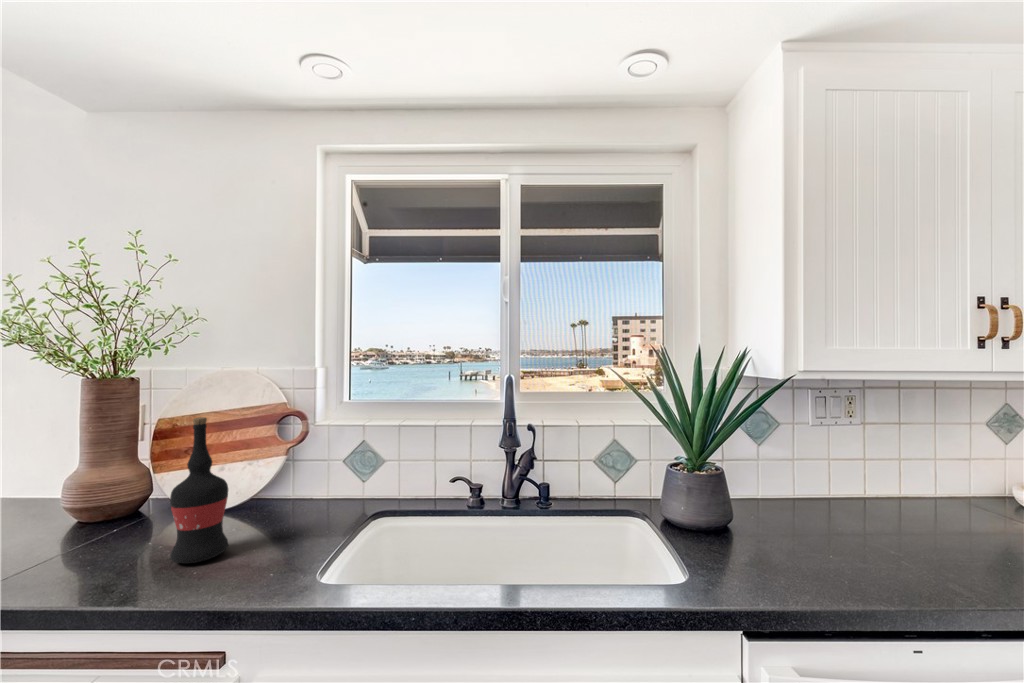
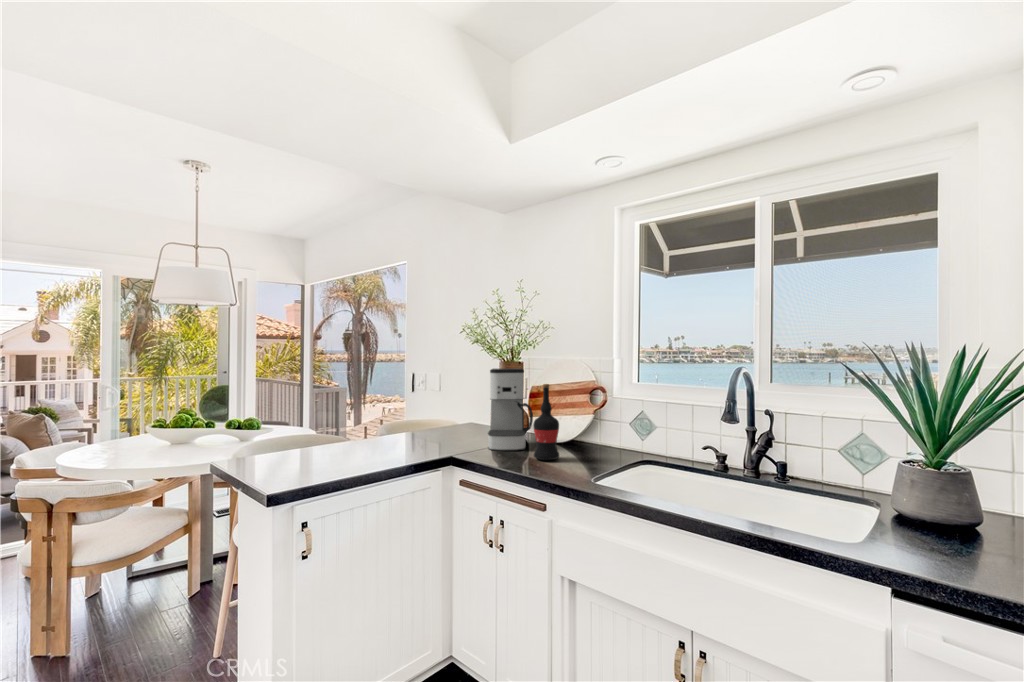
coffee maker: none [47,389,165,565] -> present [488,368,533,451]

